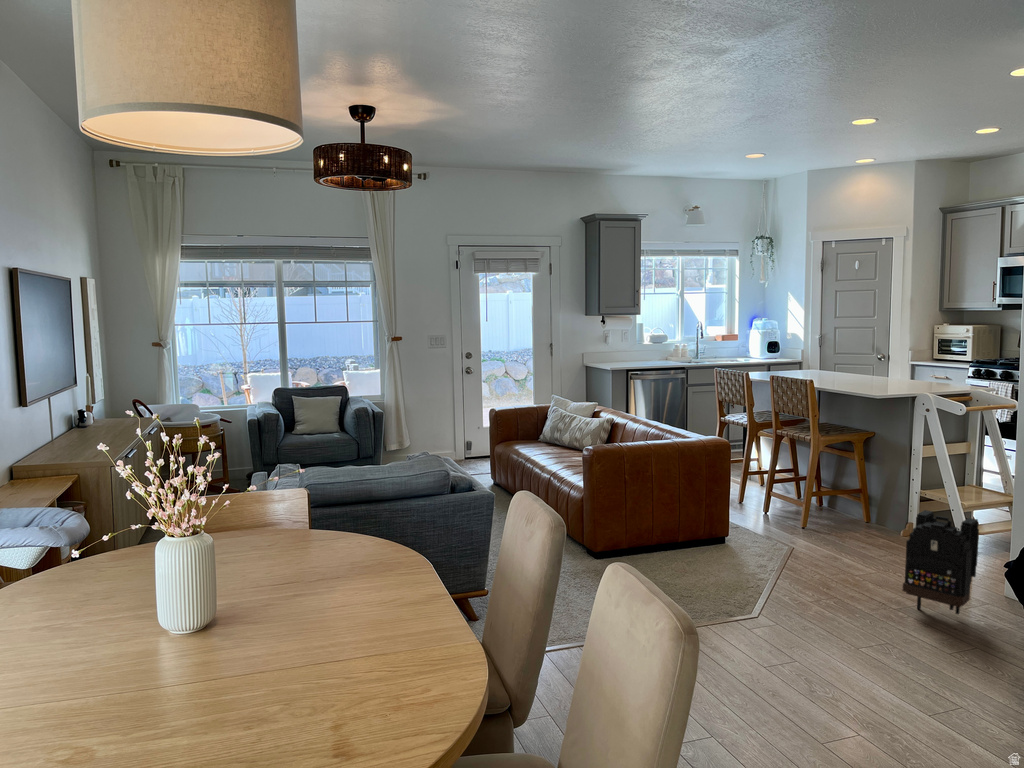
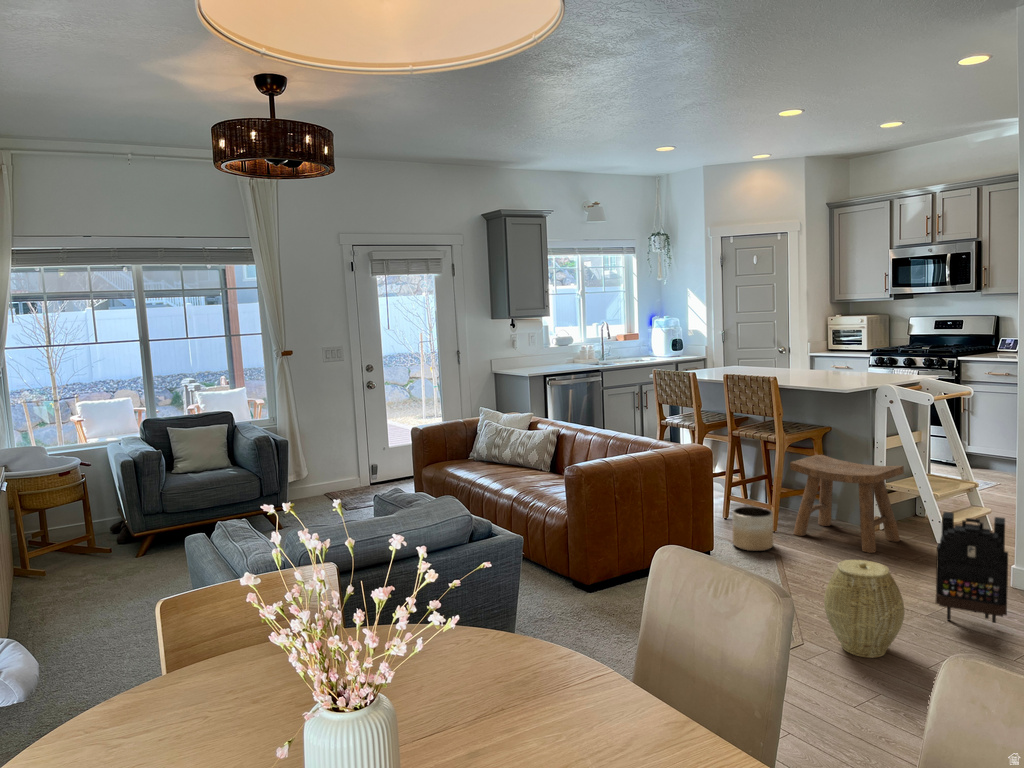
stool: none [825,458,934,552] -> present [790,454,904,553]
planter: none [760,500,798,541] -> present [733,507,773,551]
woven basket: none [788,542,857,627] -> present [824,560,905,658]

